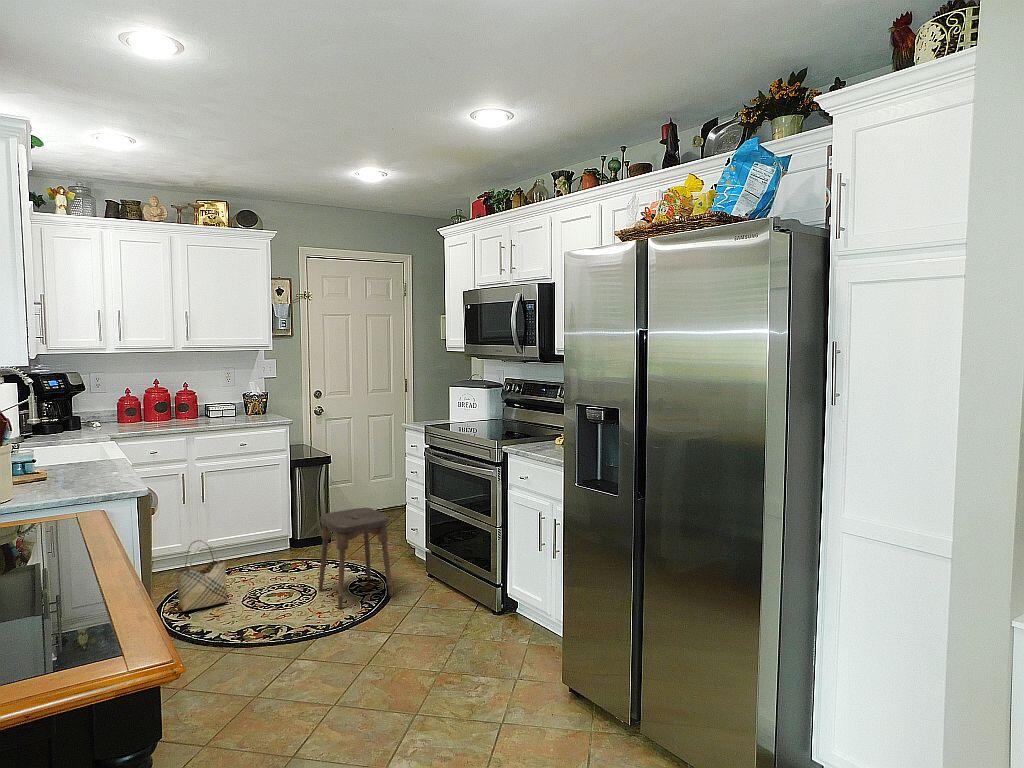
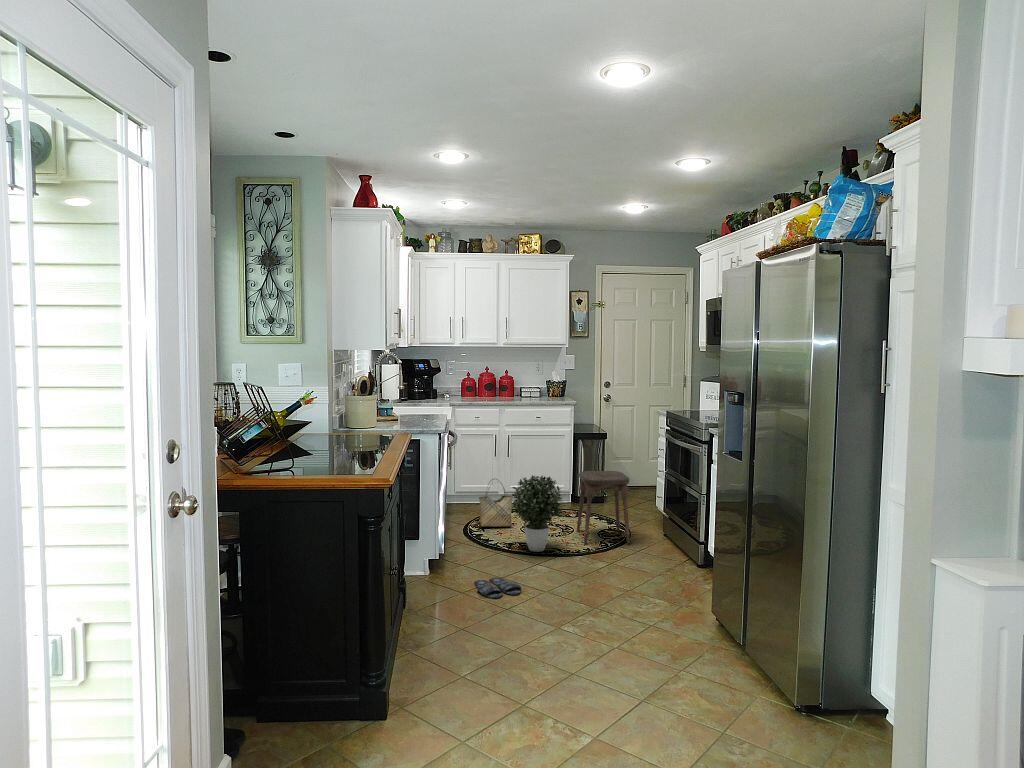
potted plant: none [241,533,317,637] -> present [512,475,563,552]
slippers: none [217,698,295,740] -> present [474,578,521,598]

